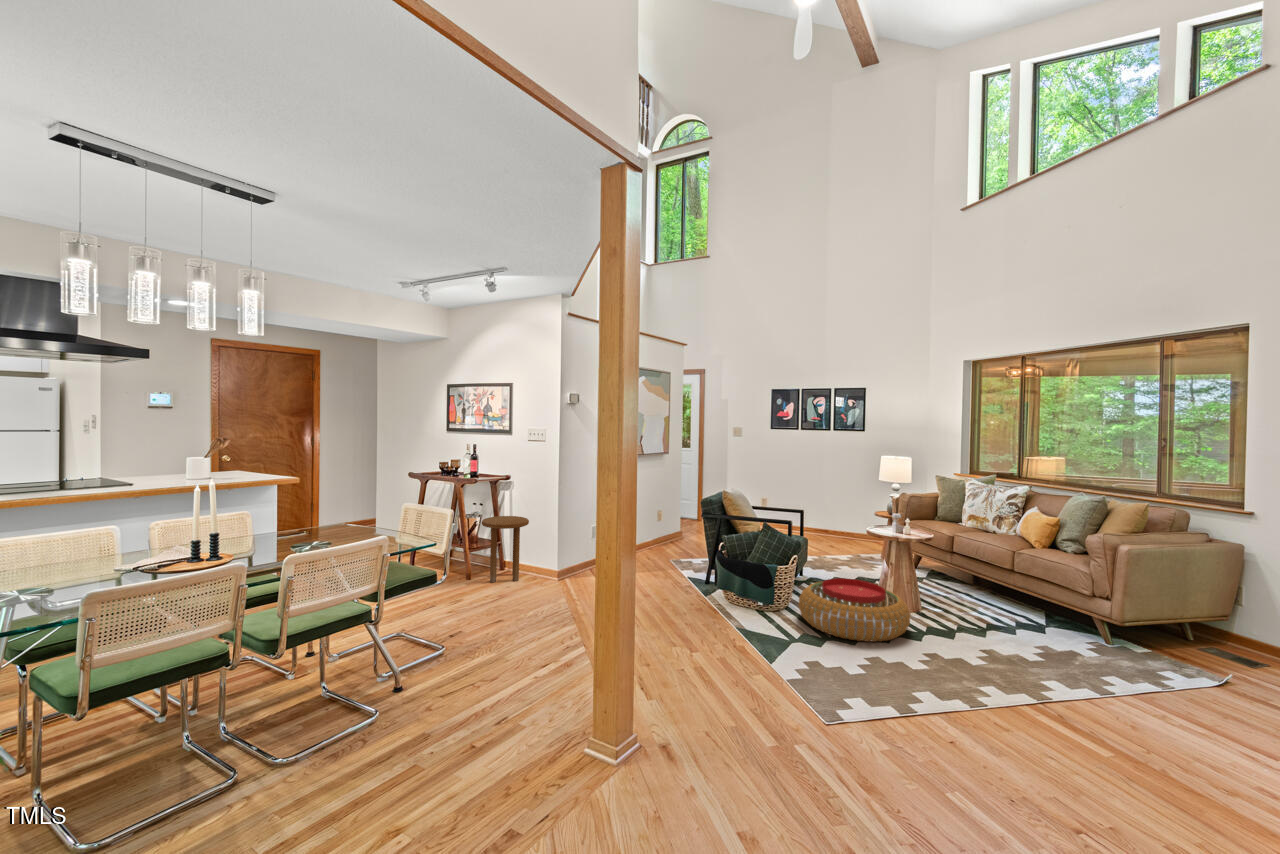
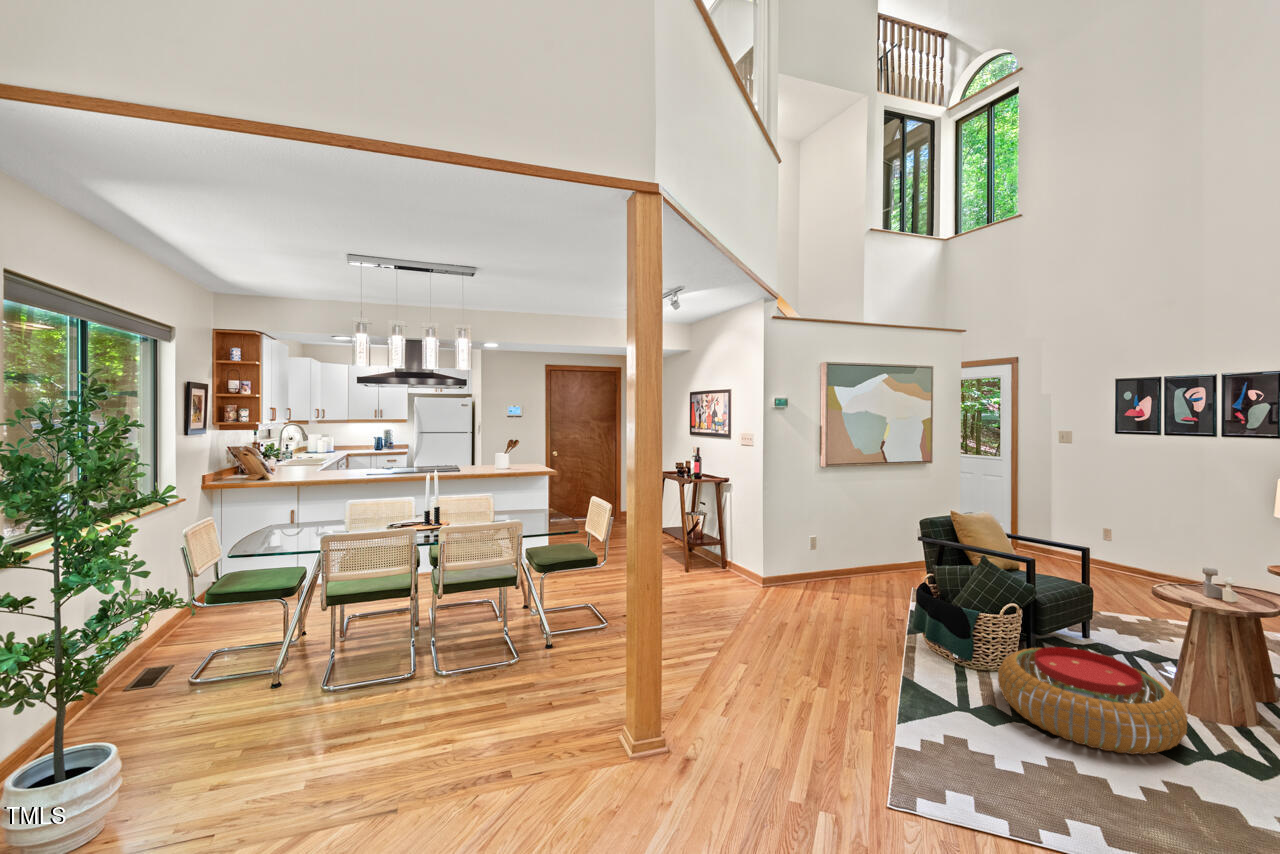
side table: present [482,516,529,582] -> none [694,518,738,582]

